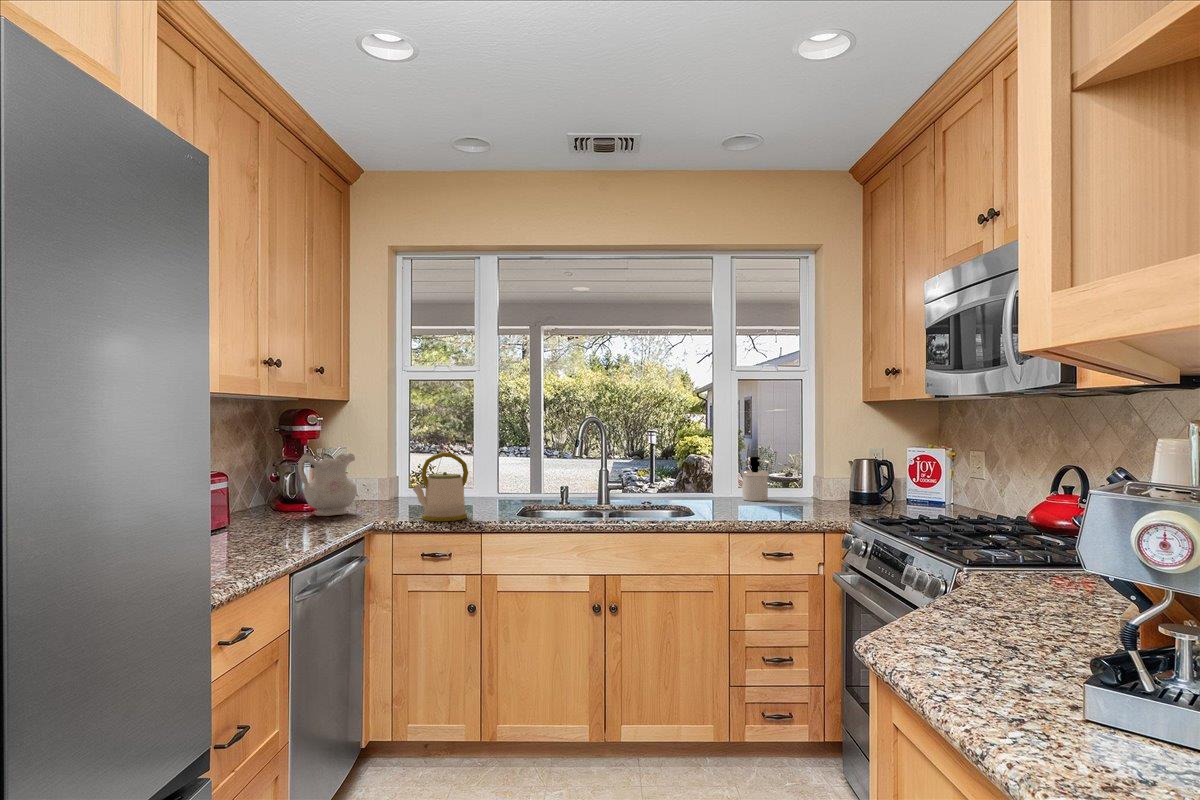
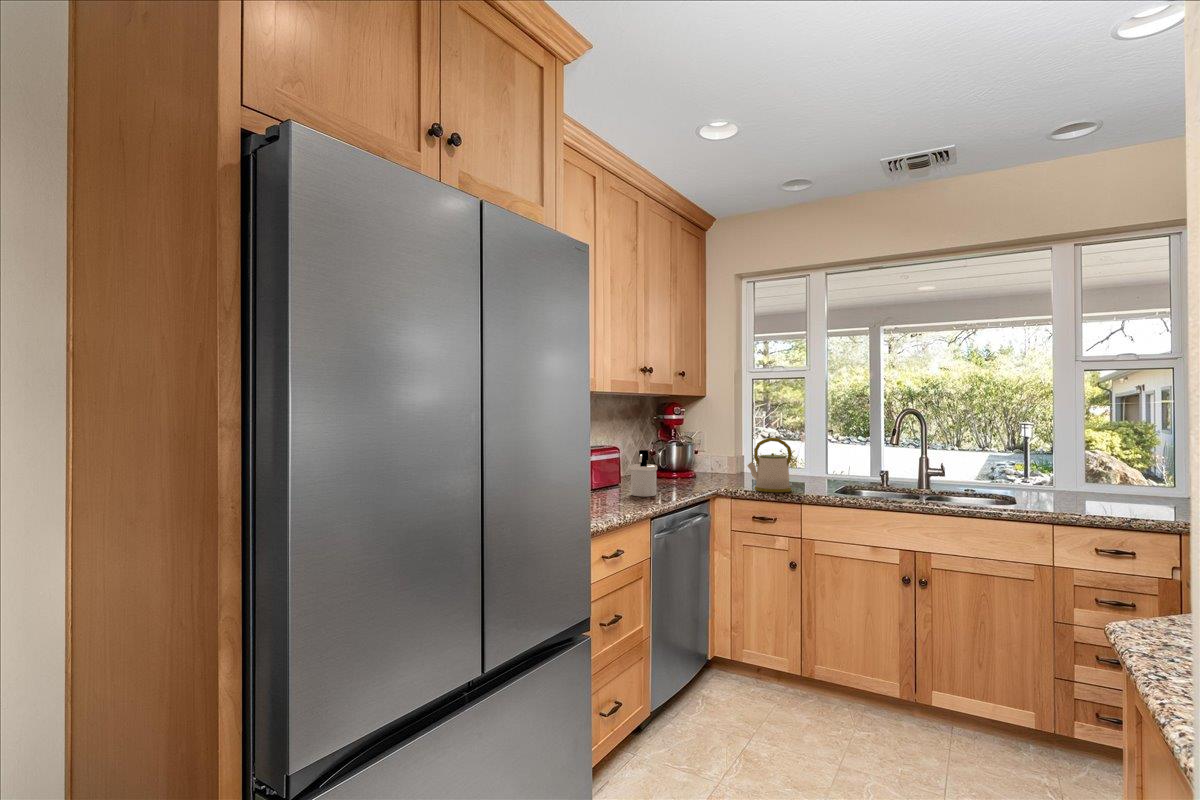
ceramic pitcher: present [298,453,356,516] -> none [667,435,708,482]
soap dispenser: present [742,457,772,501] -> present [630,450,657,497]

